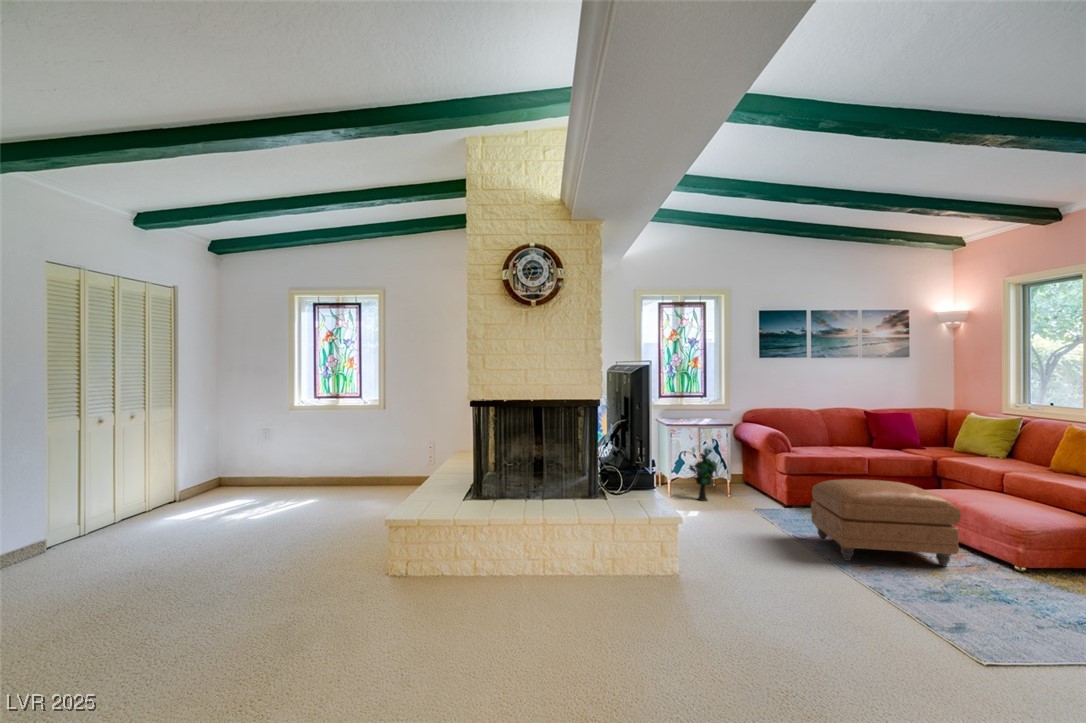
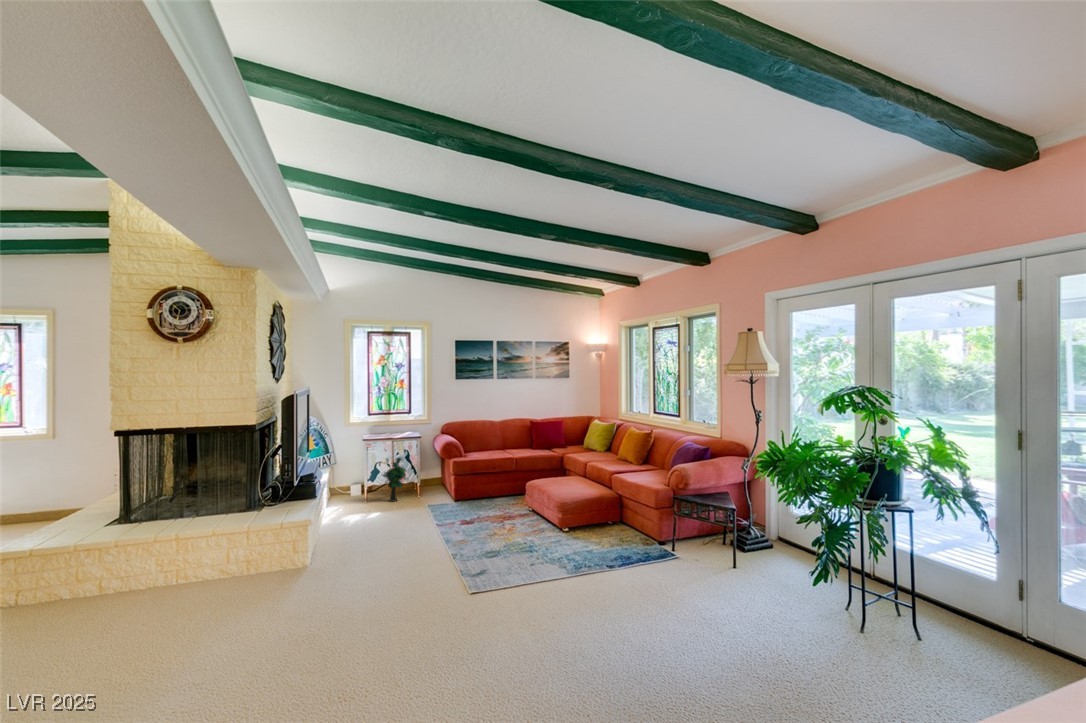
ottoman: present [811,479,961,567] -> none [449,477,530,540]

